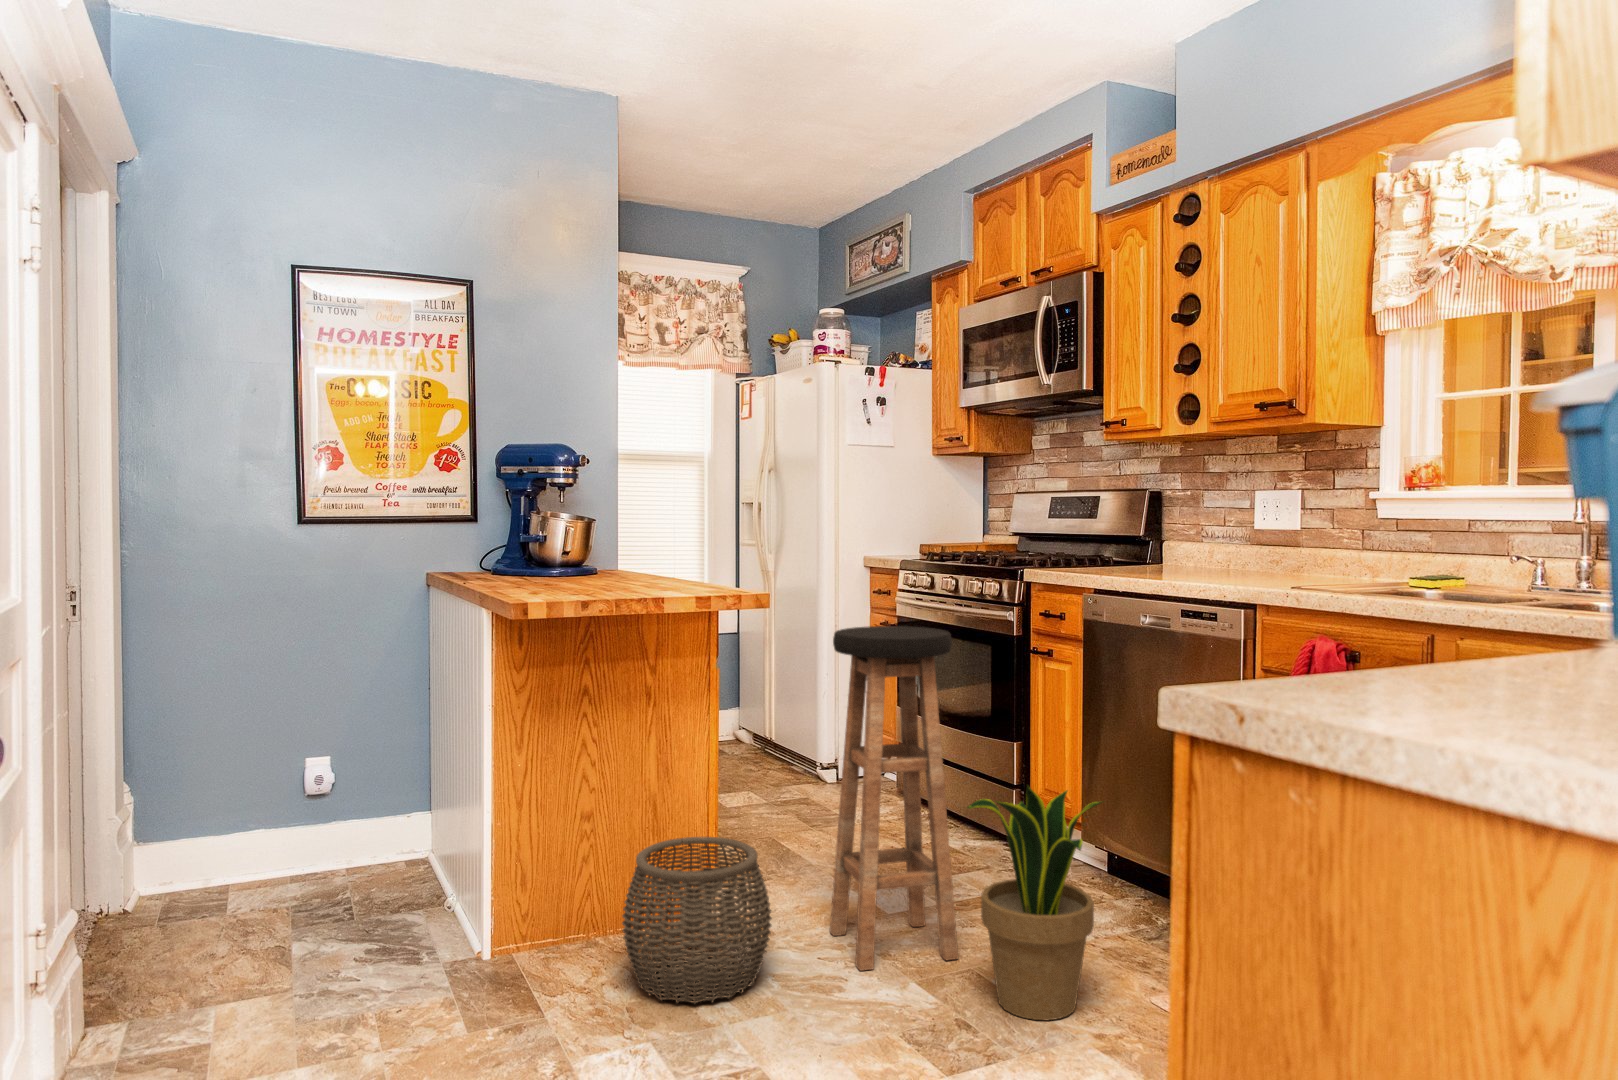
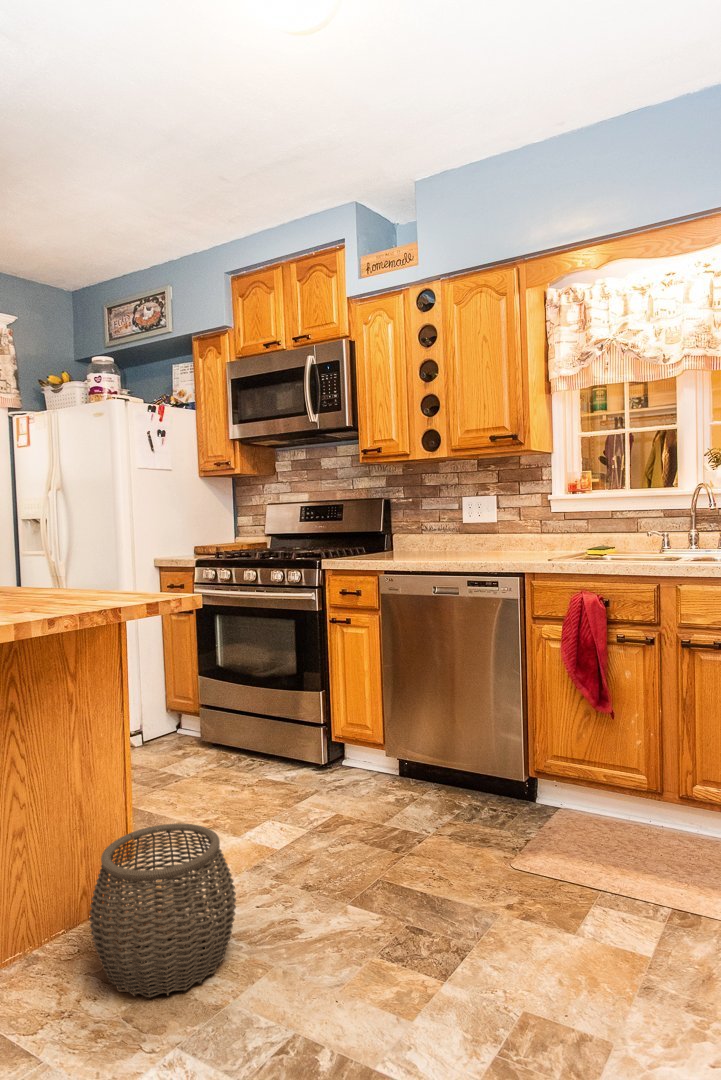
bar stool: present [830,626,958,971] -> none [243,612,363,910]
potted plant: present [968,786,1102,1020] -> none [395,726,492,913]

